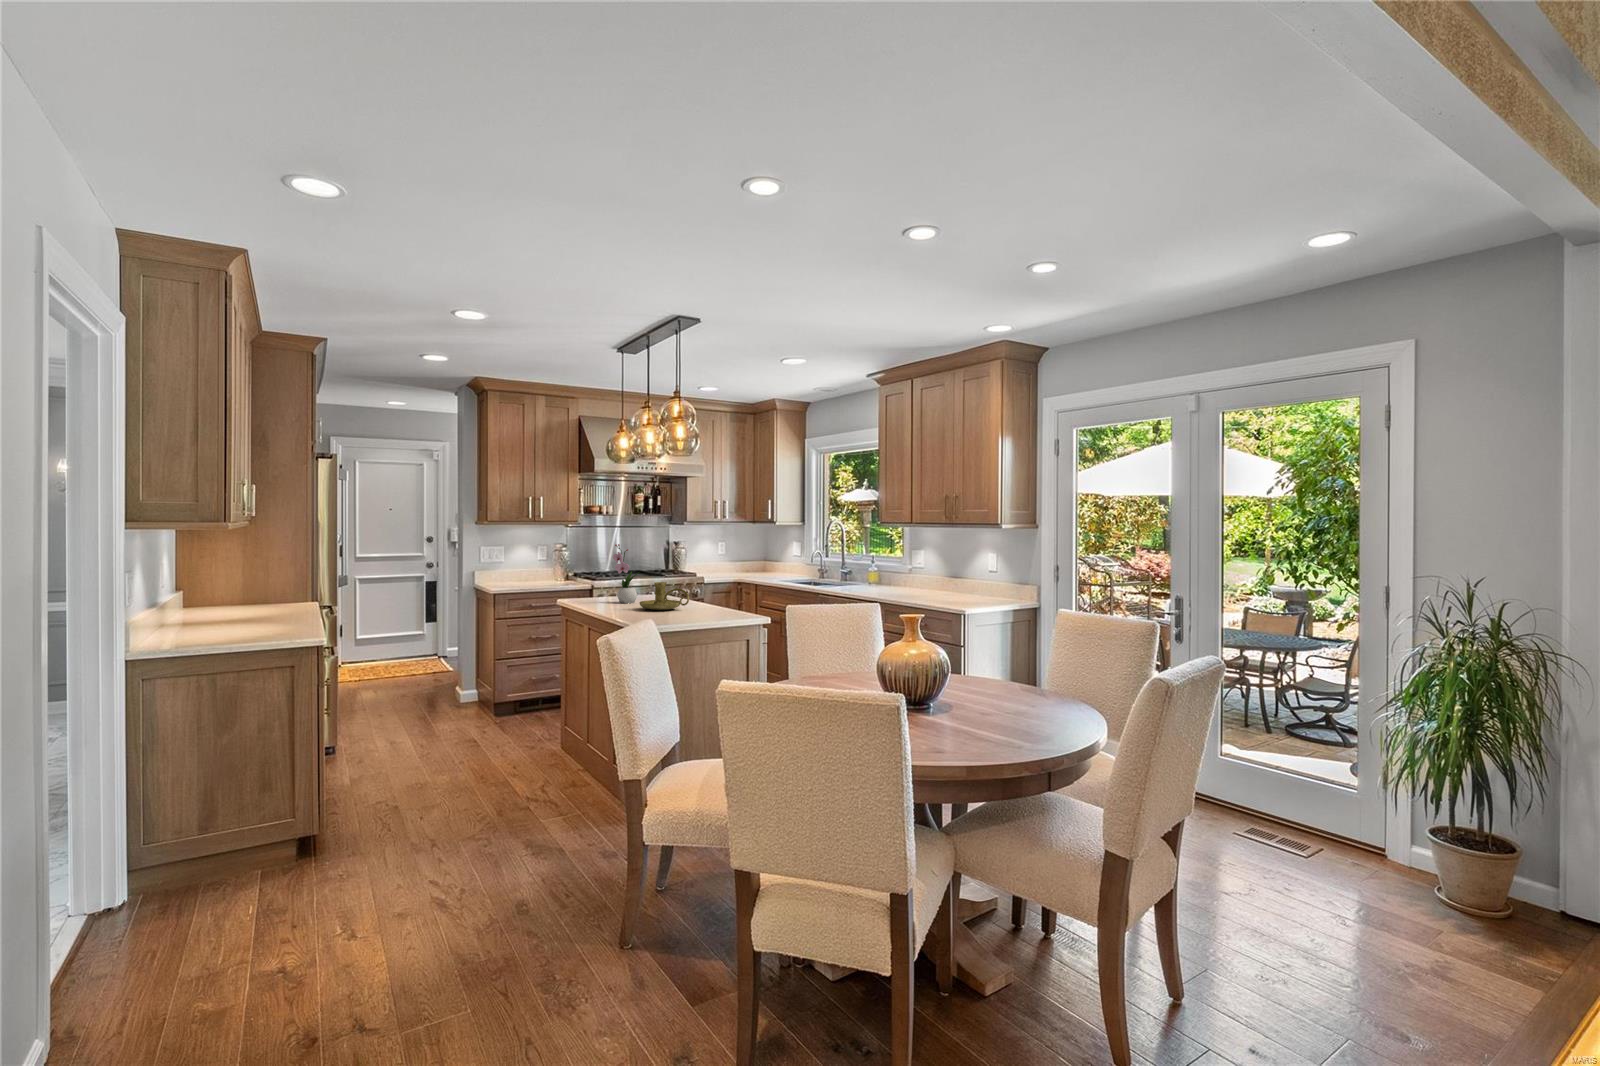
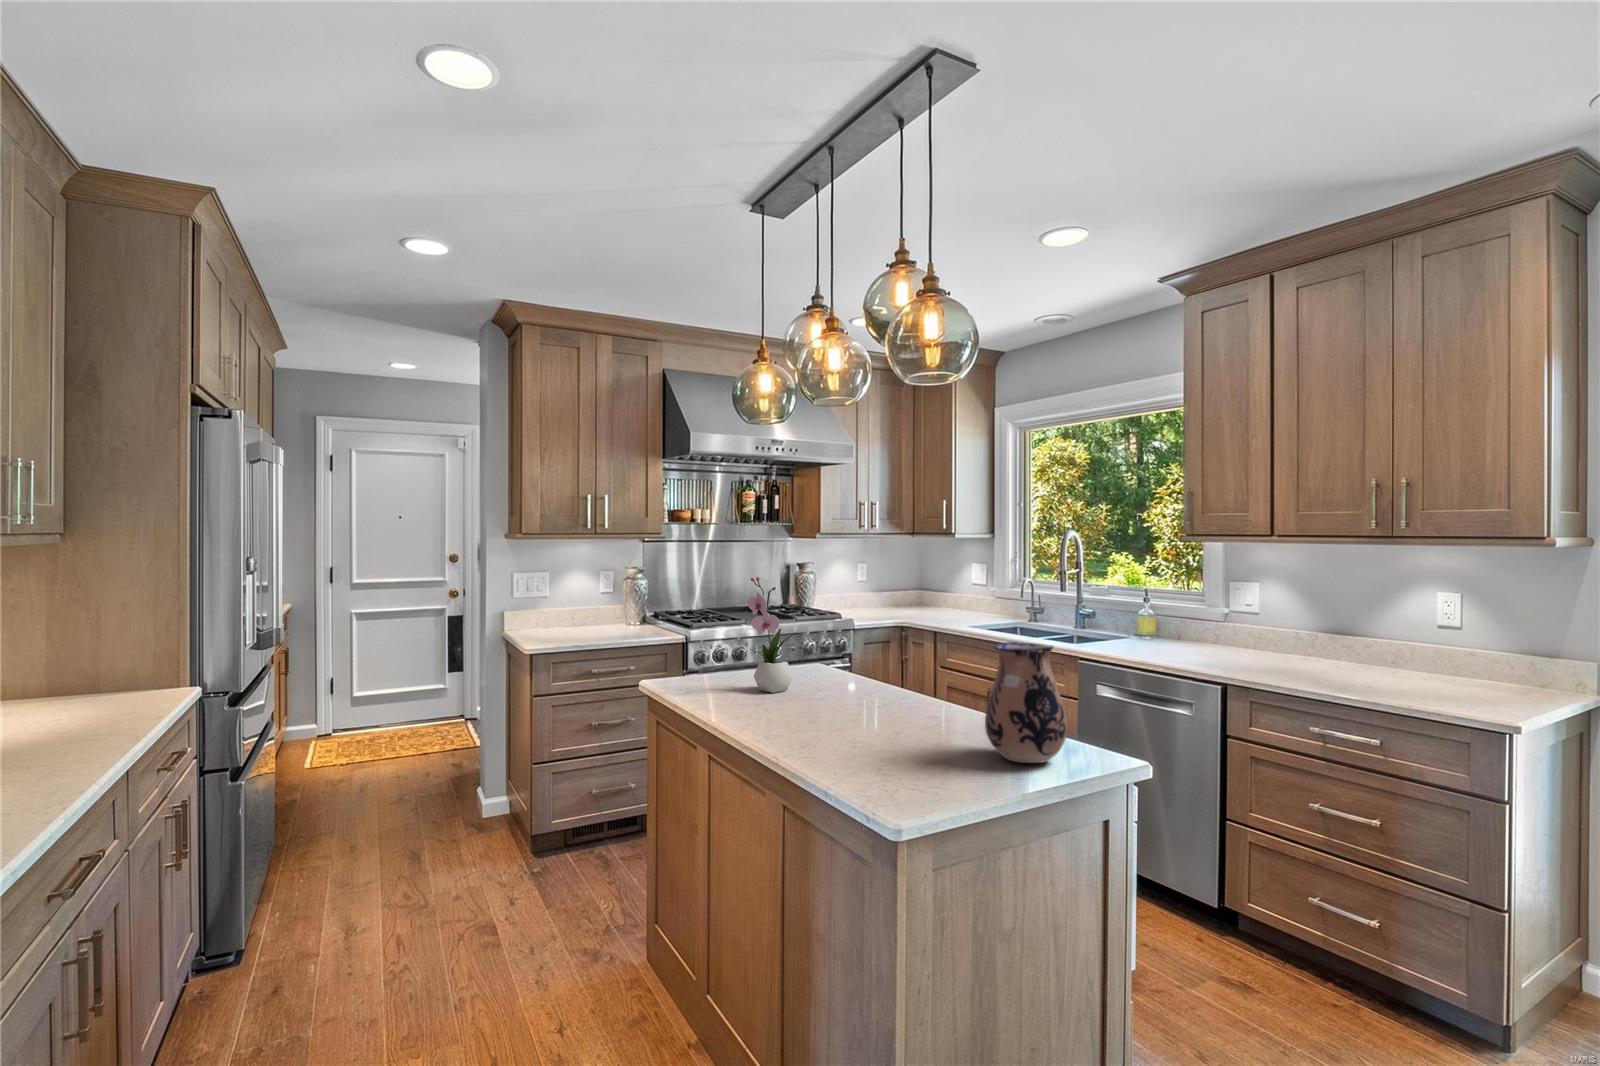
ceramic pitcher: none [704,569,739,619] -> present [985,641,1067,763]
candle holder: present [640,582,689,610] -> none [813,658,918,720]

